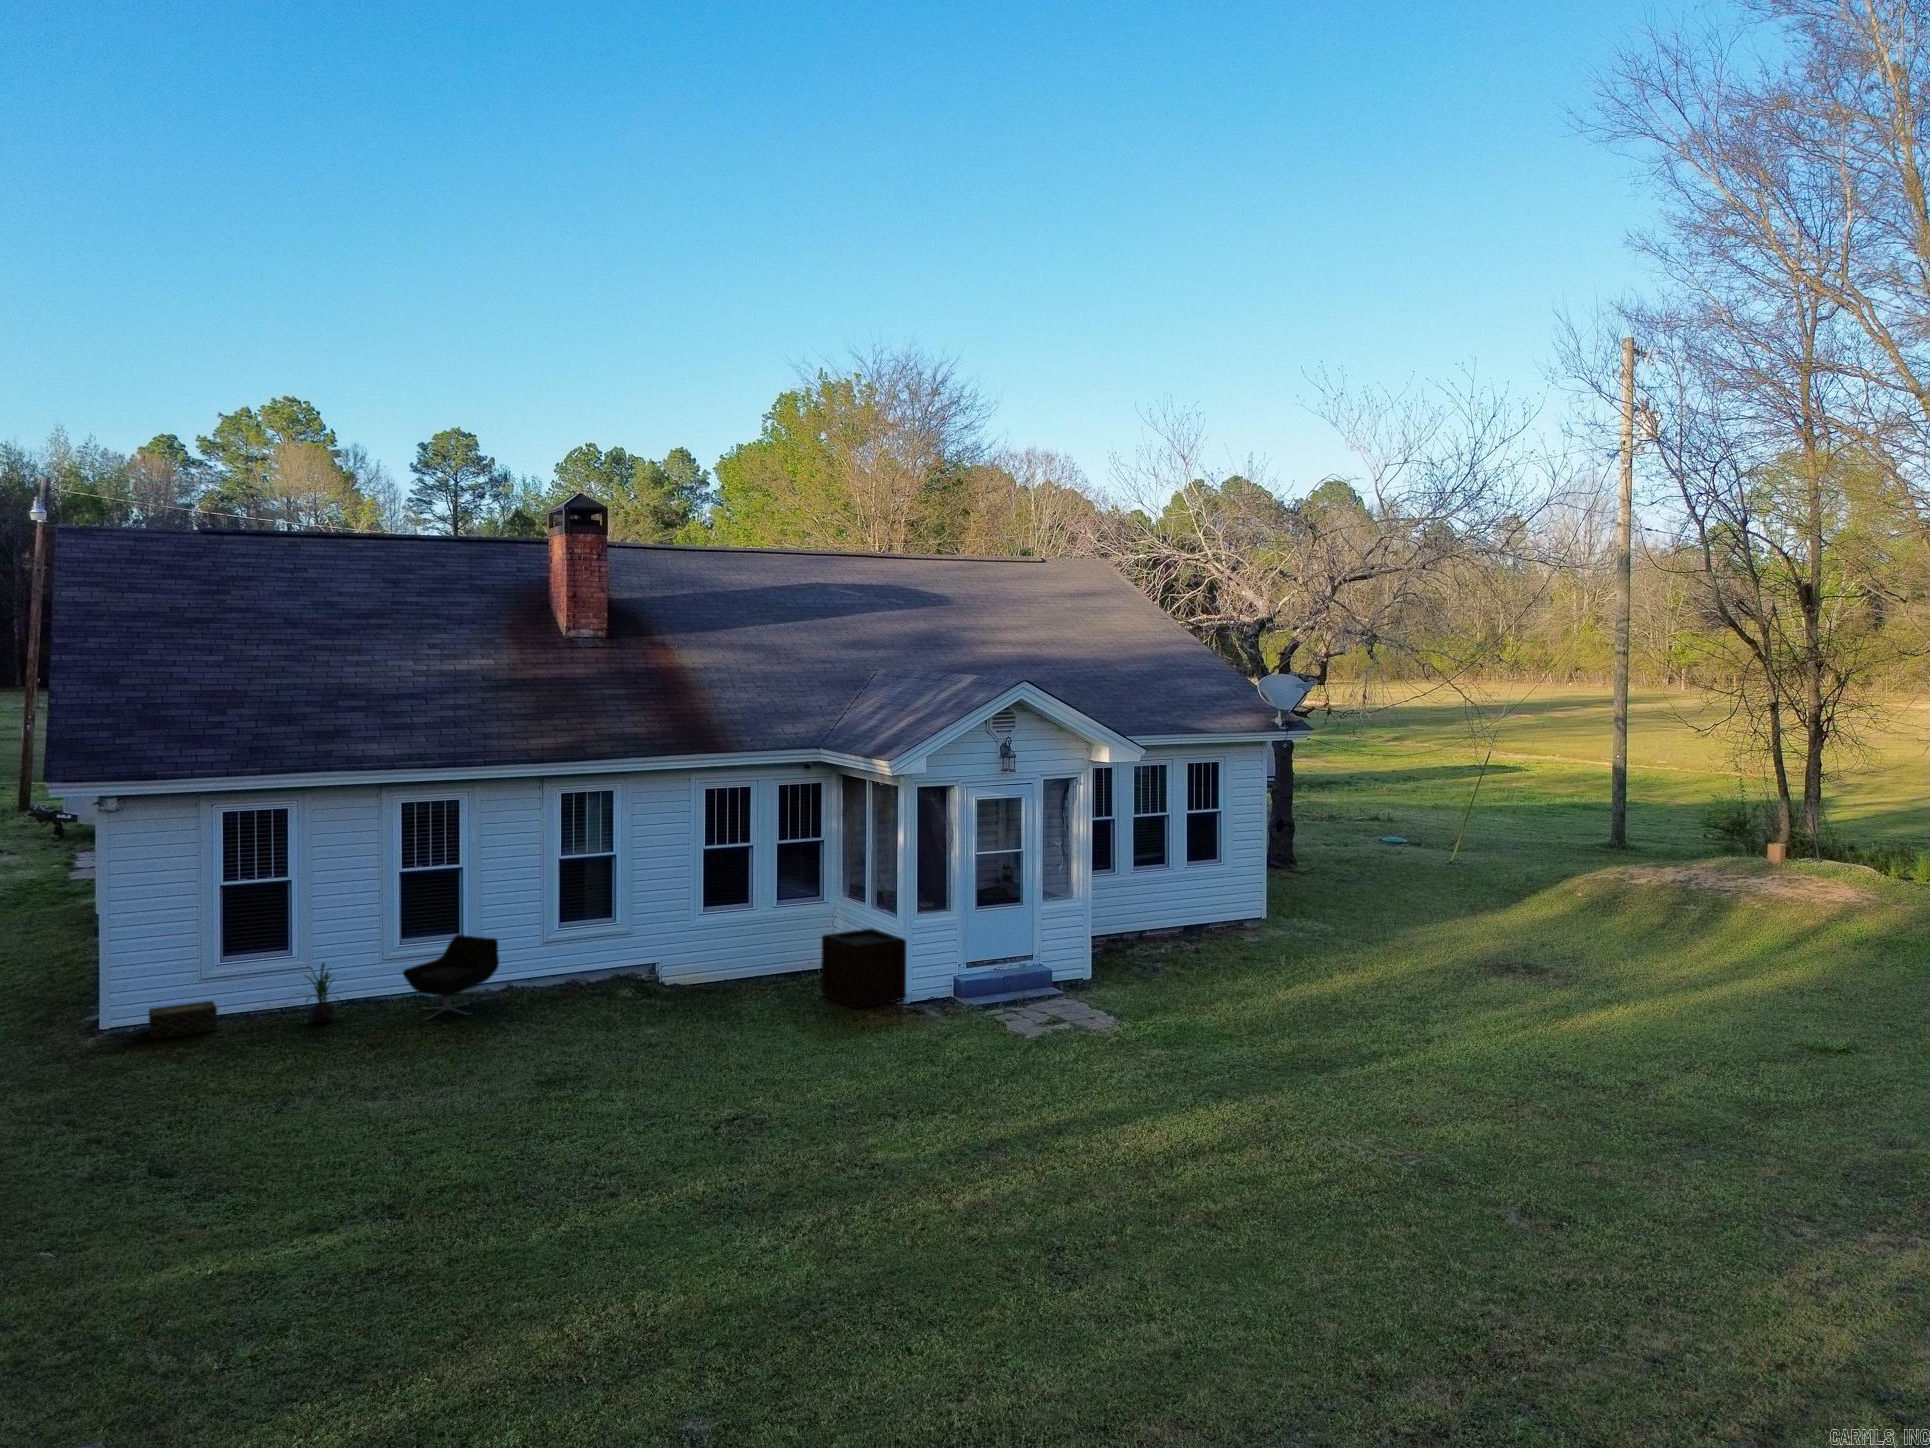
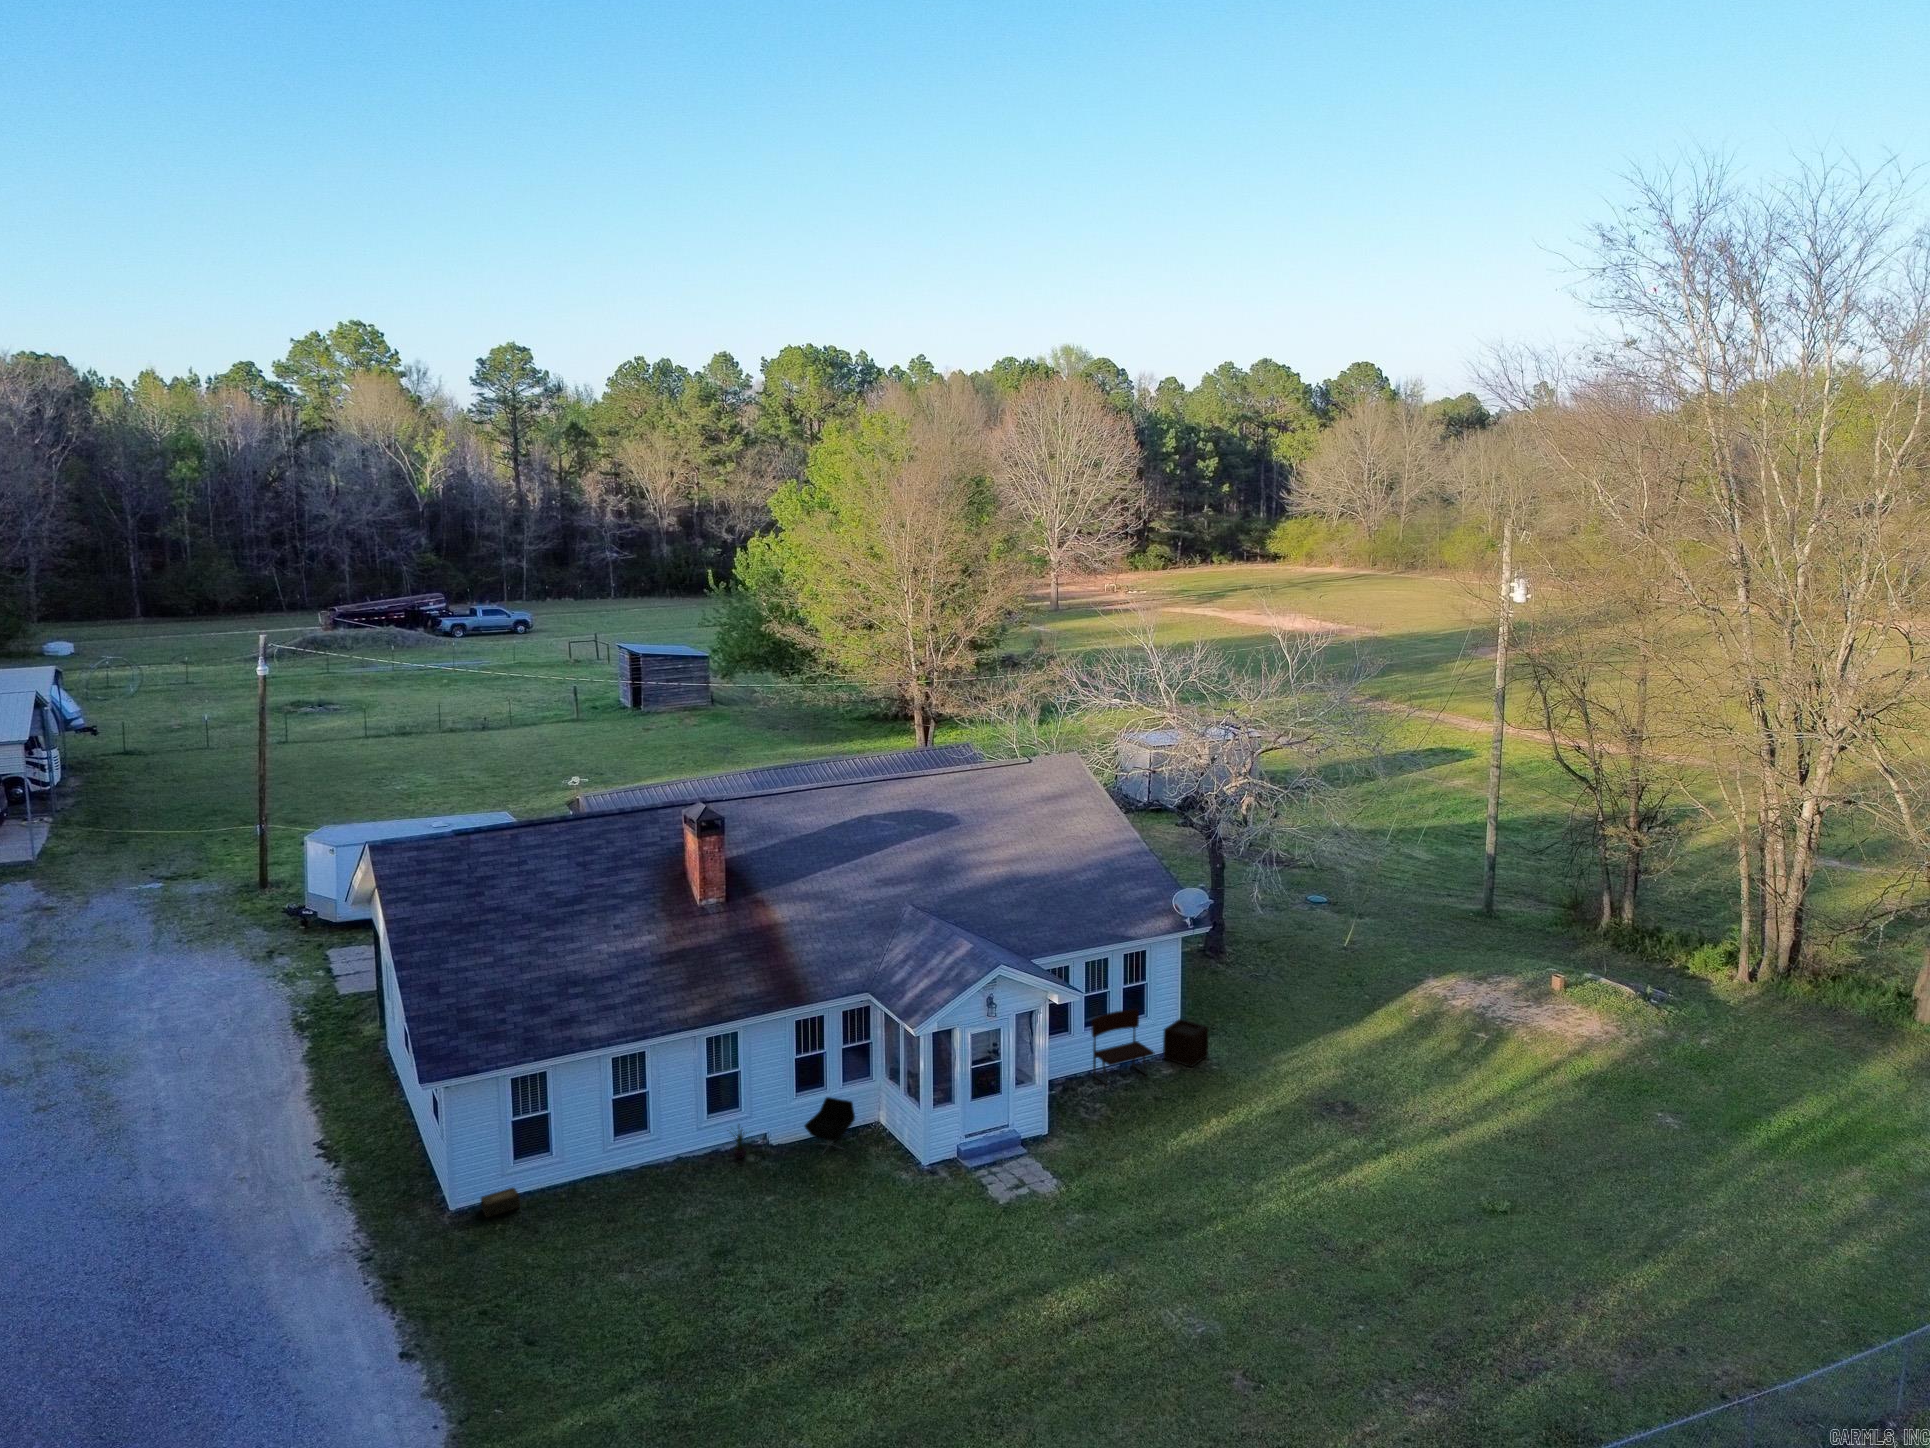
bench: none [1146,840,1238,941] -> present [1091,1009,1155,1085]
wooden crate: present [821,928,906,1008] -> present [1163,1019,1208,1067]
lounge chair: present [403,935,499,1020] -> present [805,1097,855,1154]
decorative plant: present [298,963,345,1022] -> present [726,1124,752,1158]

